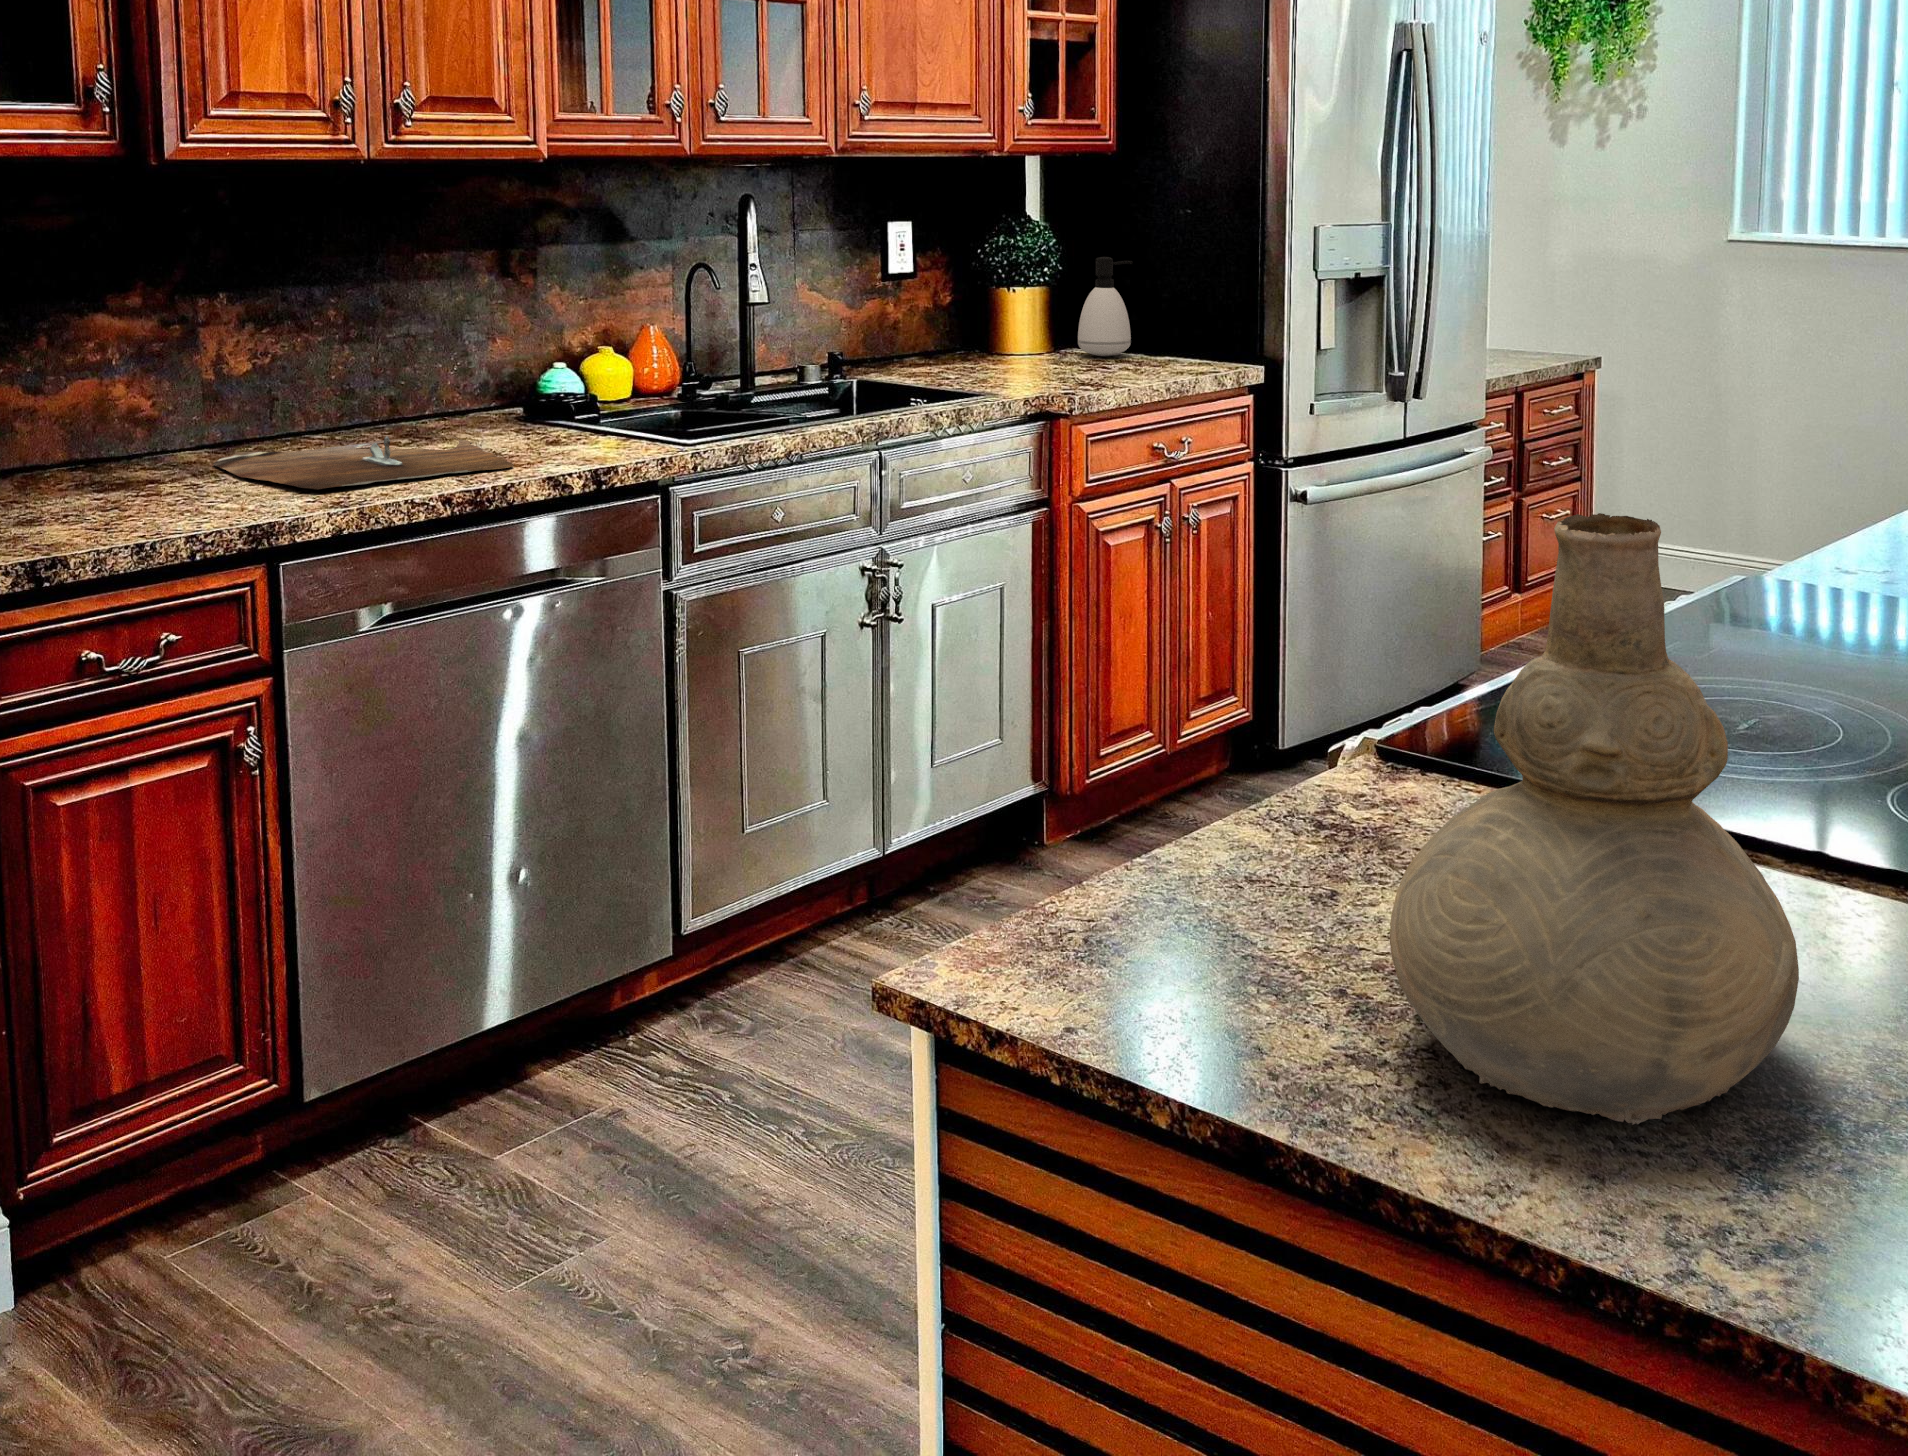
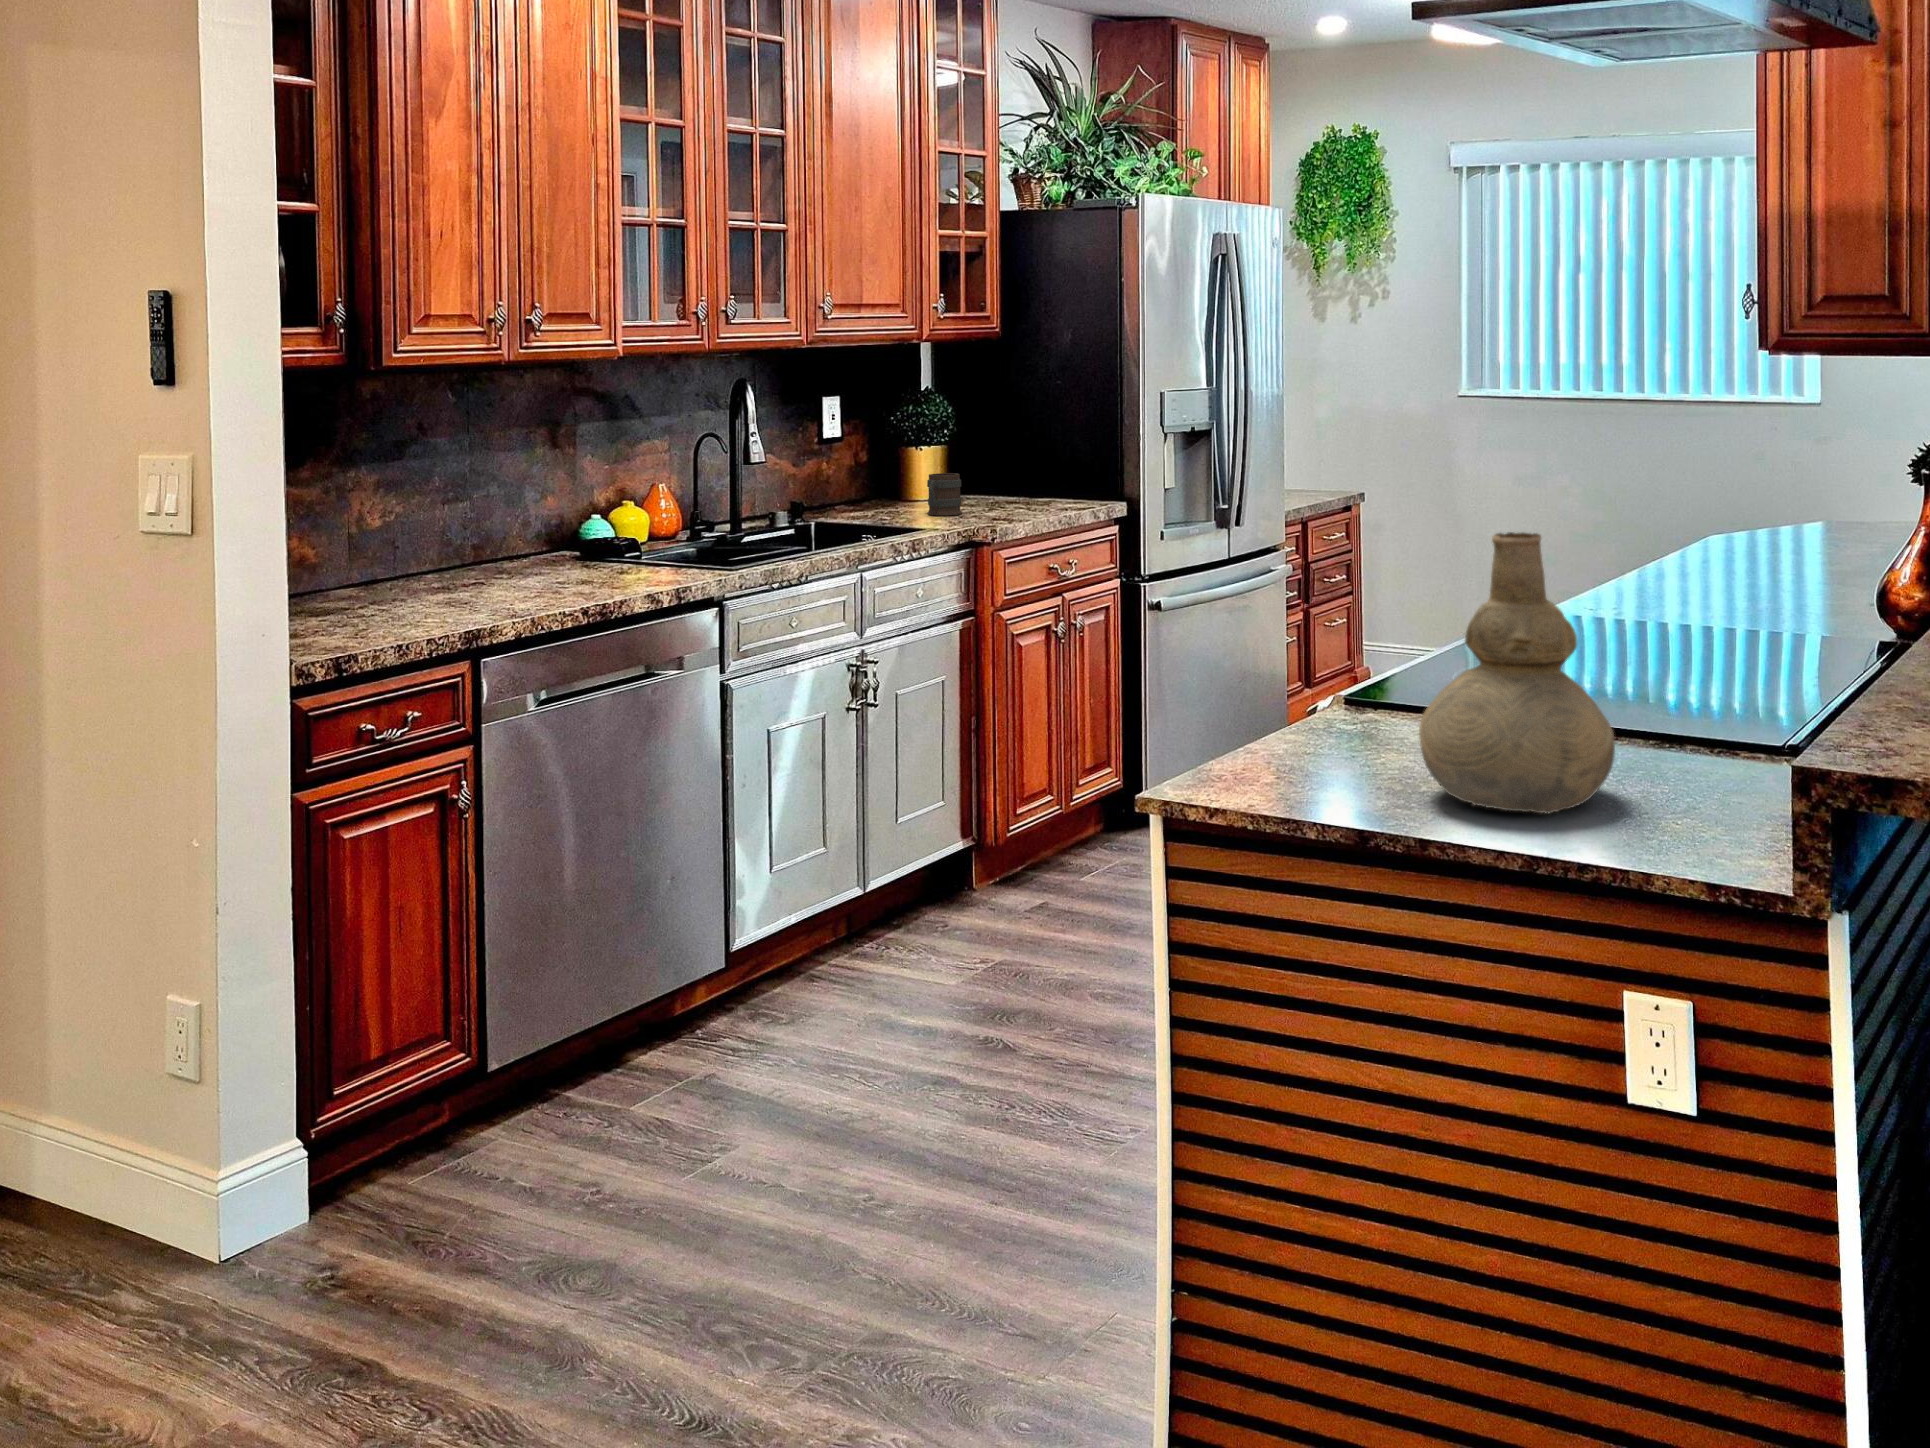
soap dispenser: present [1078,257,1133,356] -> none [977,422,1019,500]
mug: none [999,321,1045,375] -> present [927,473,961,515]
cutting board: present [213,435,514,489] -> none [375,569,616,608]

